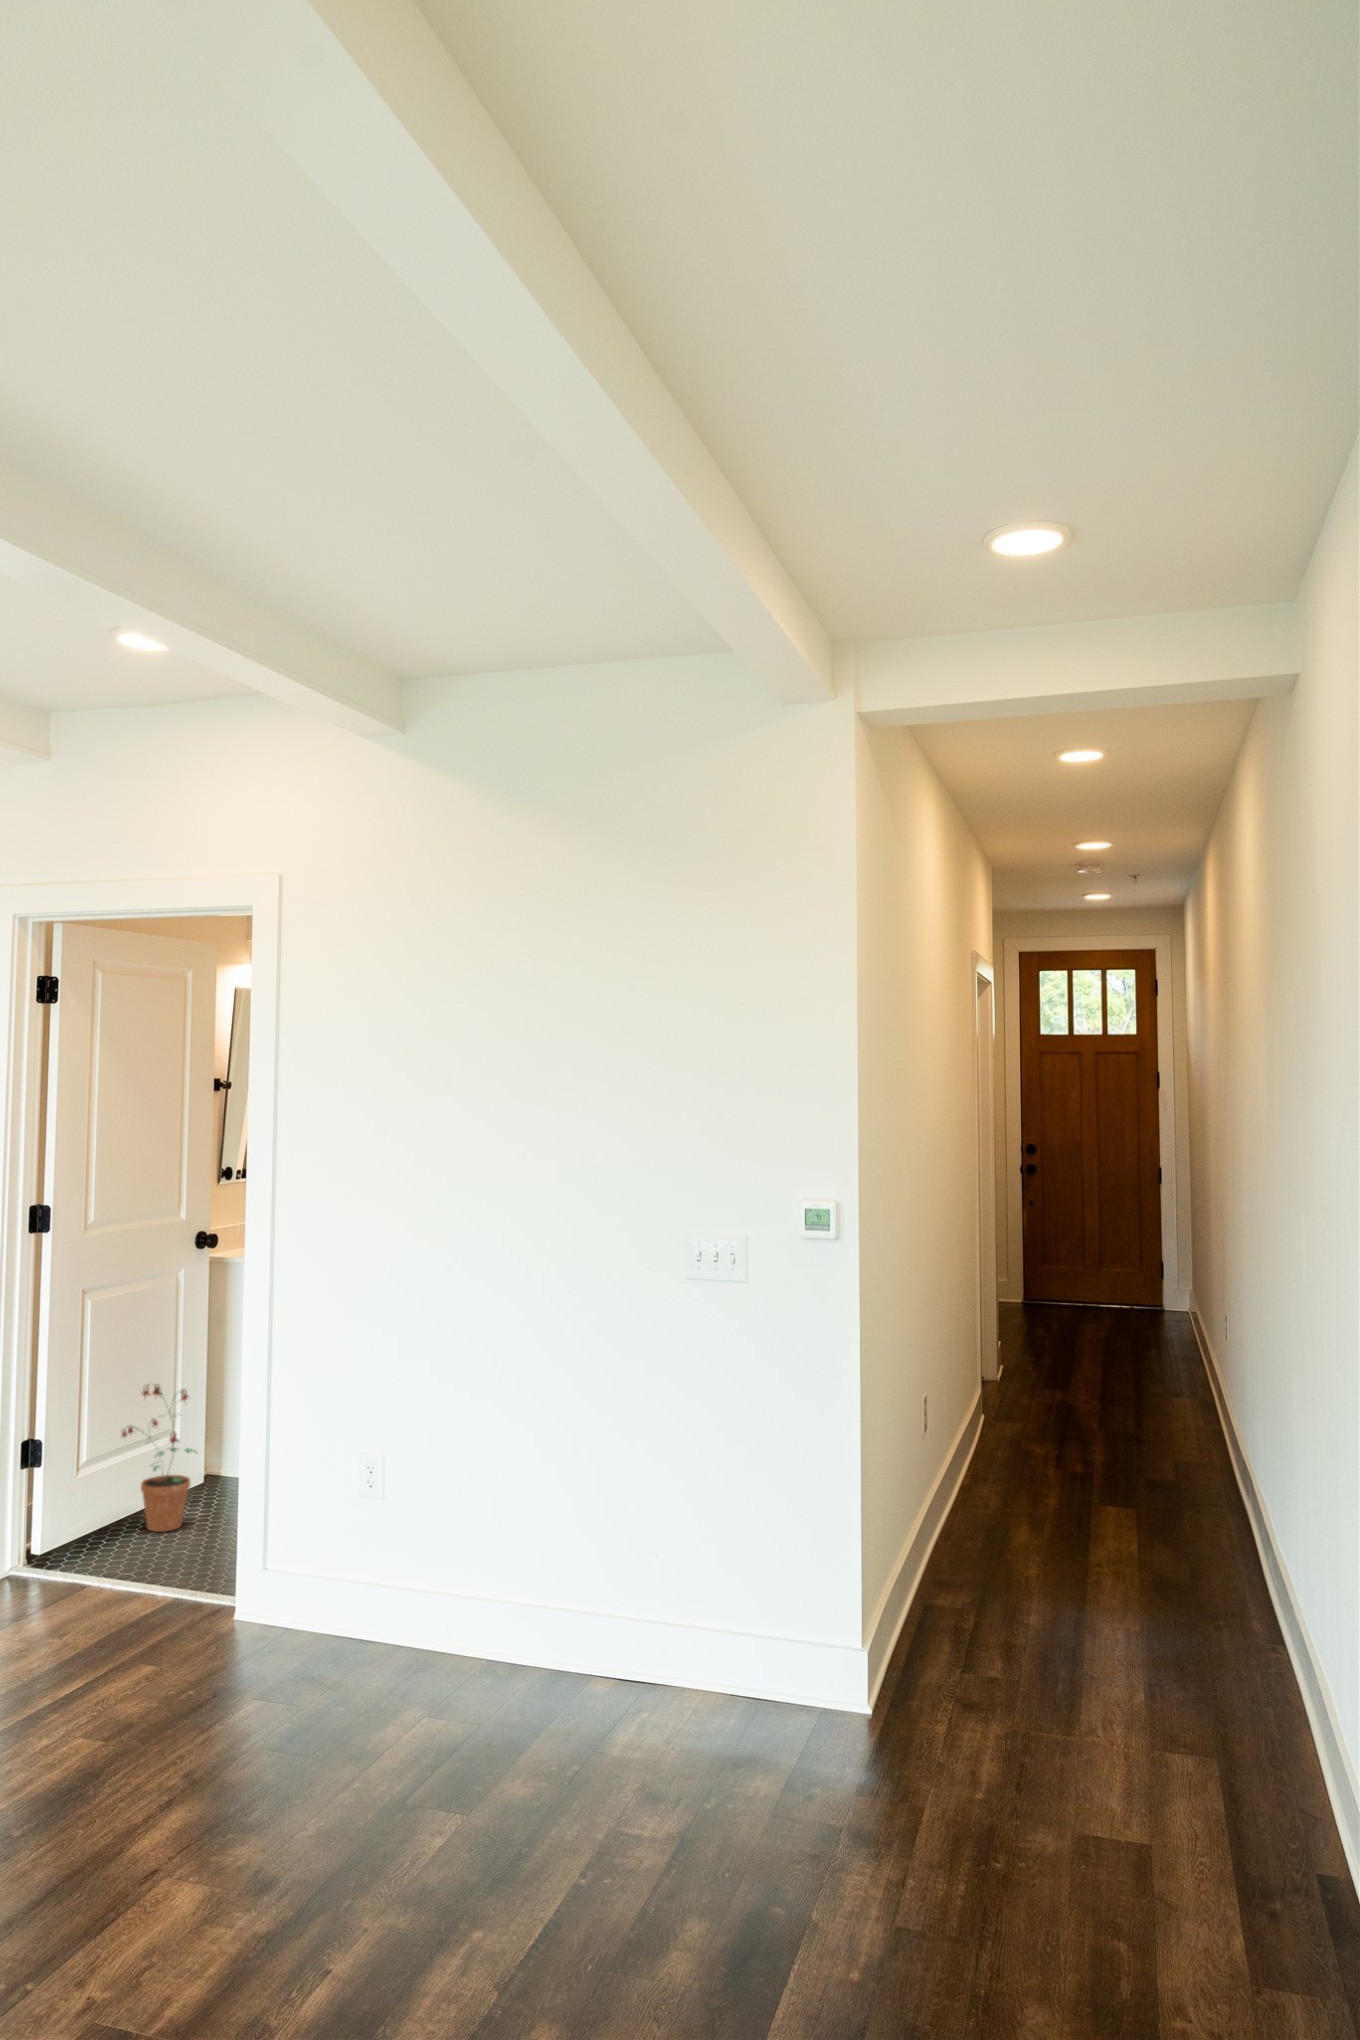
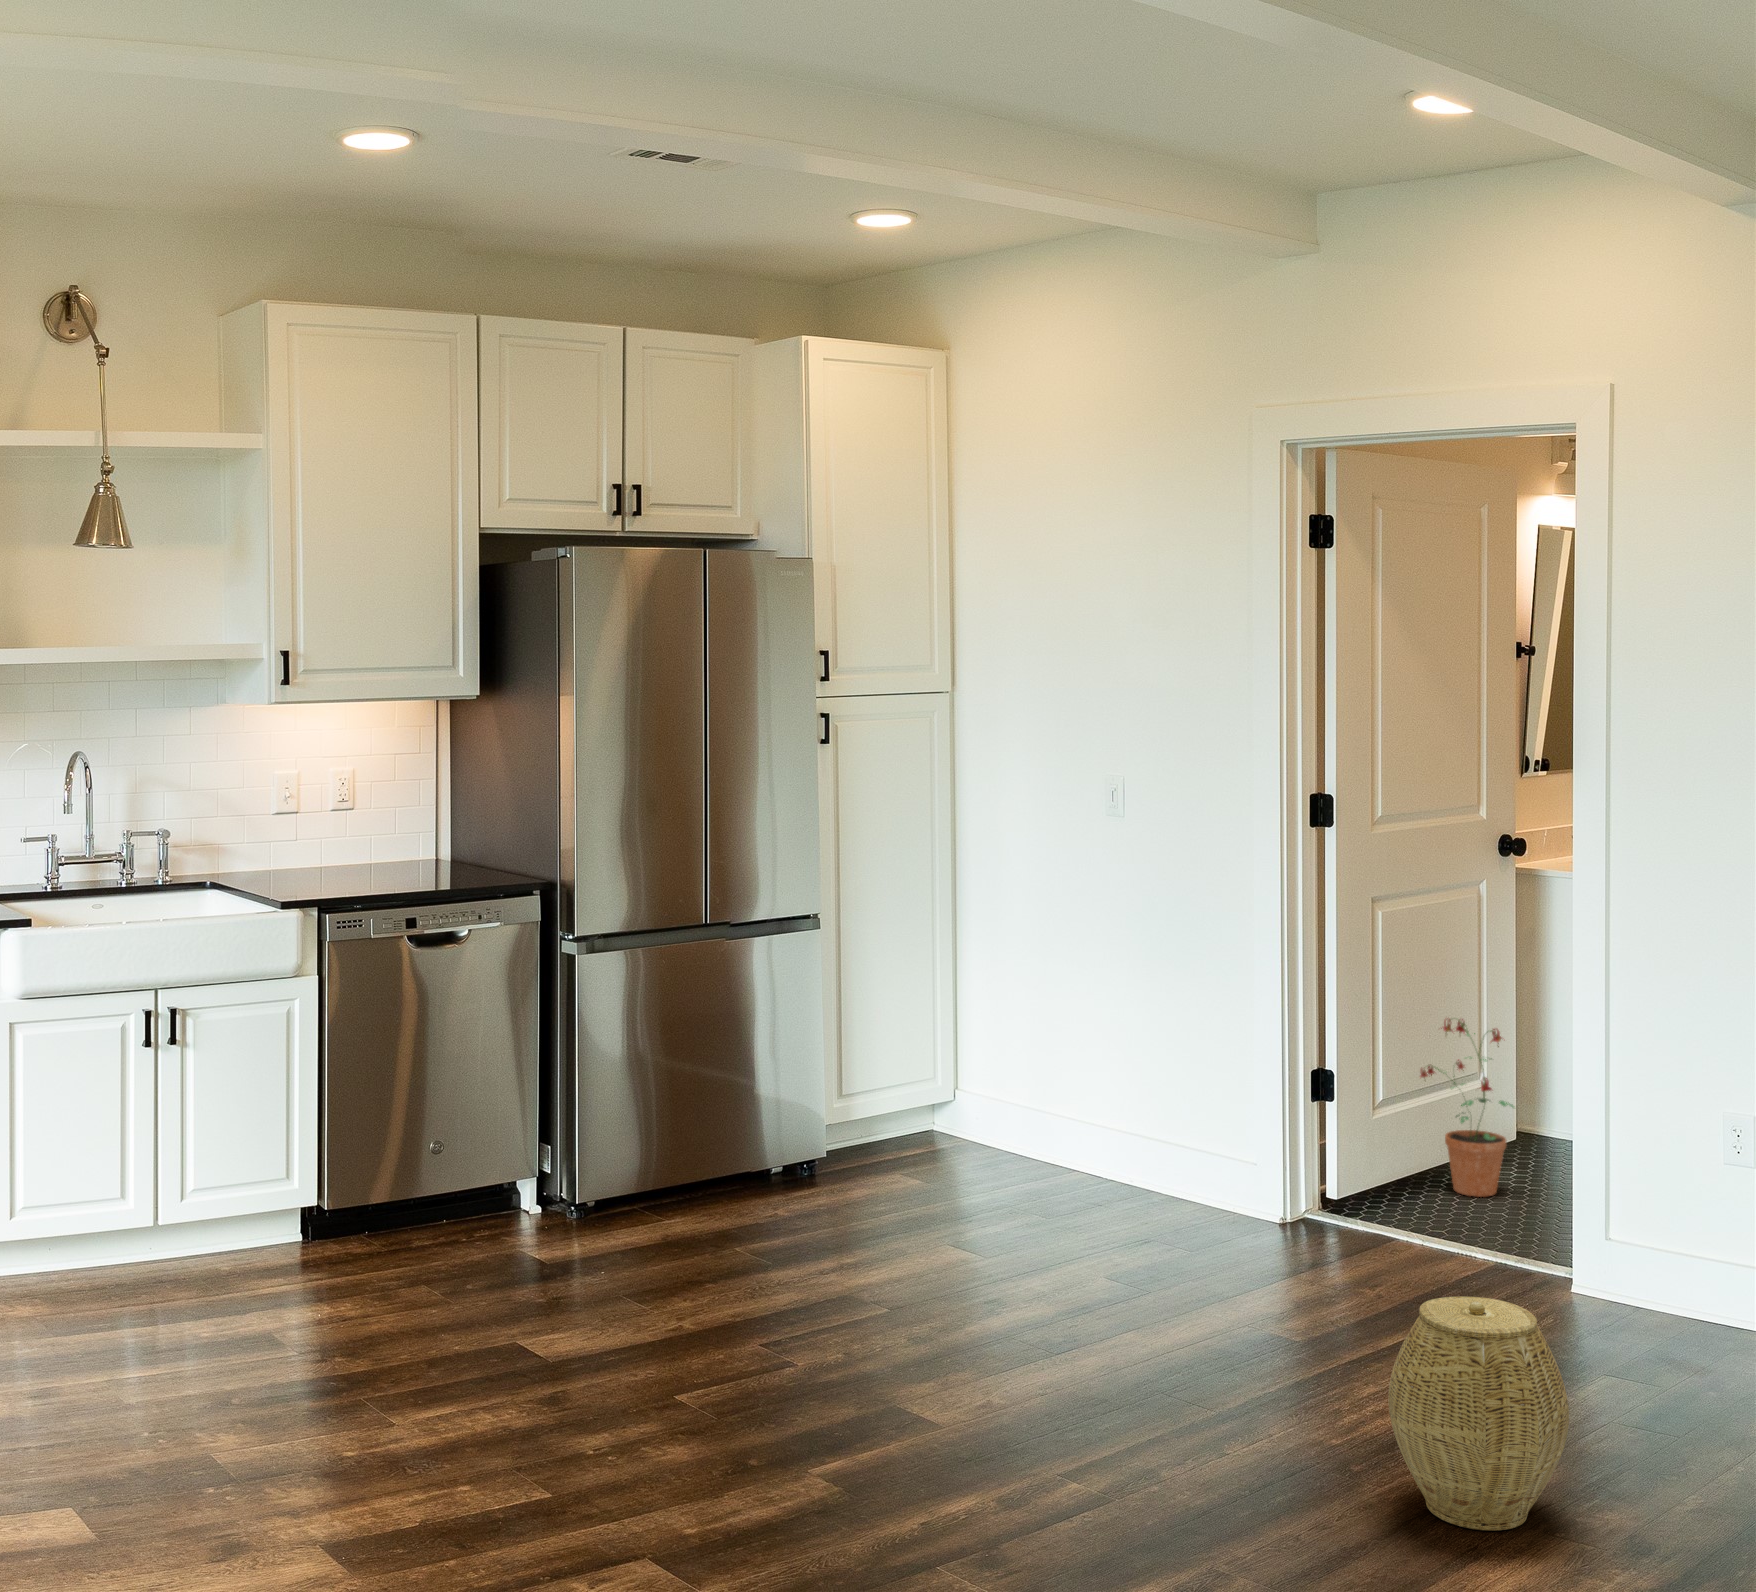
woven basket: none [32,1646,189,1865] -> present [1388,1296,1569,1531]

